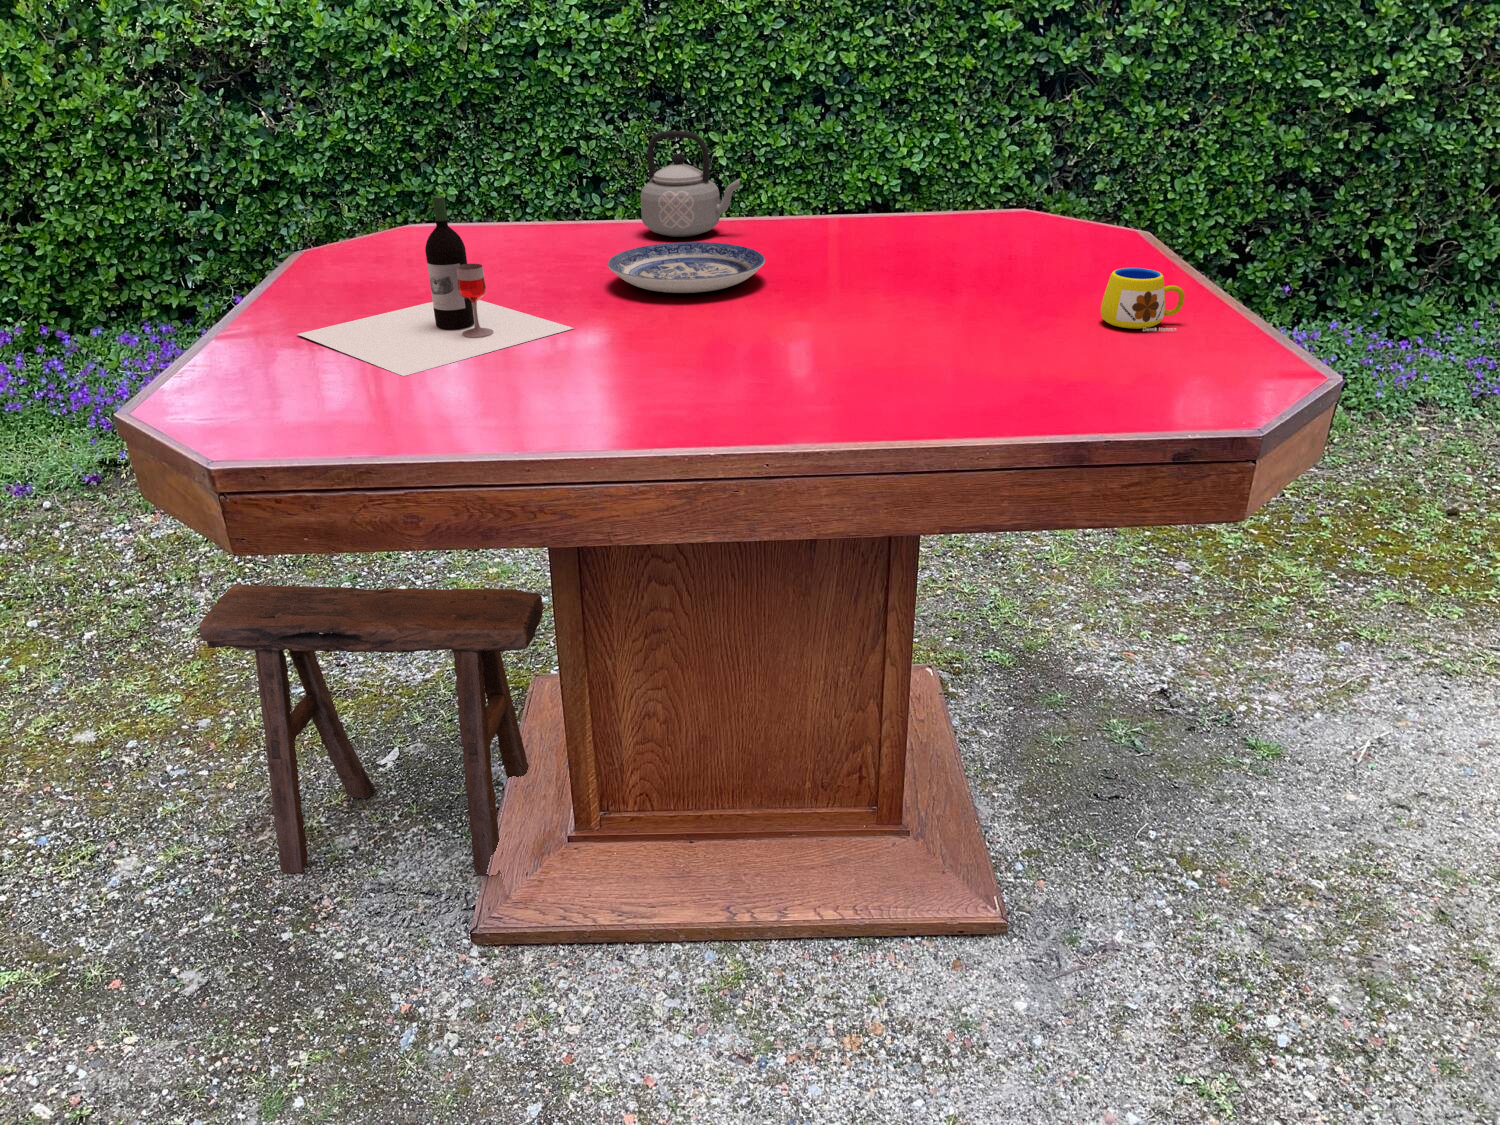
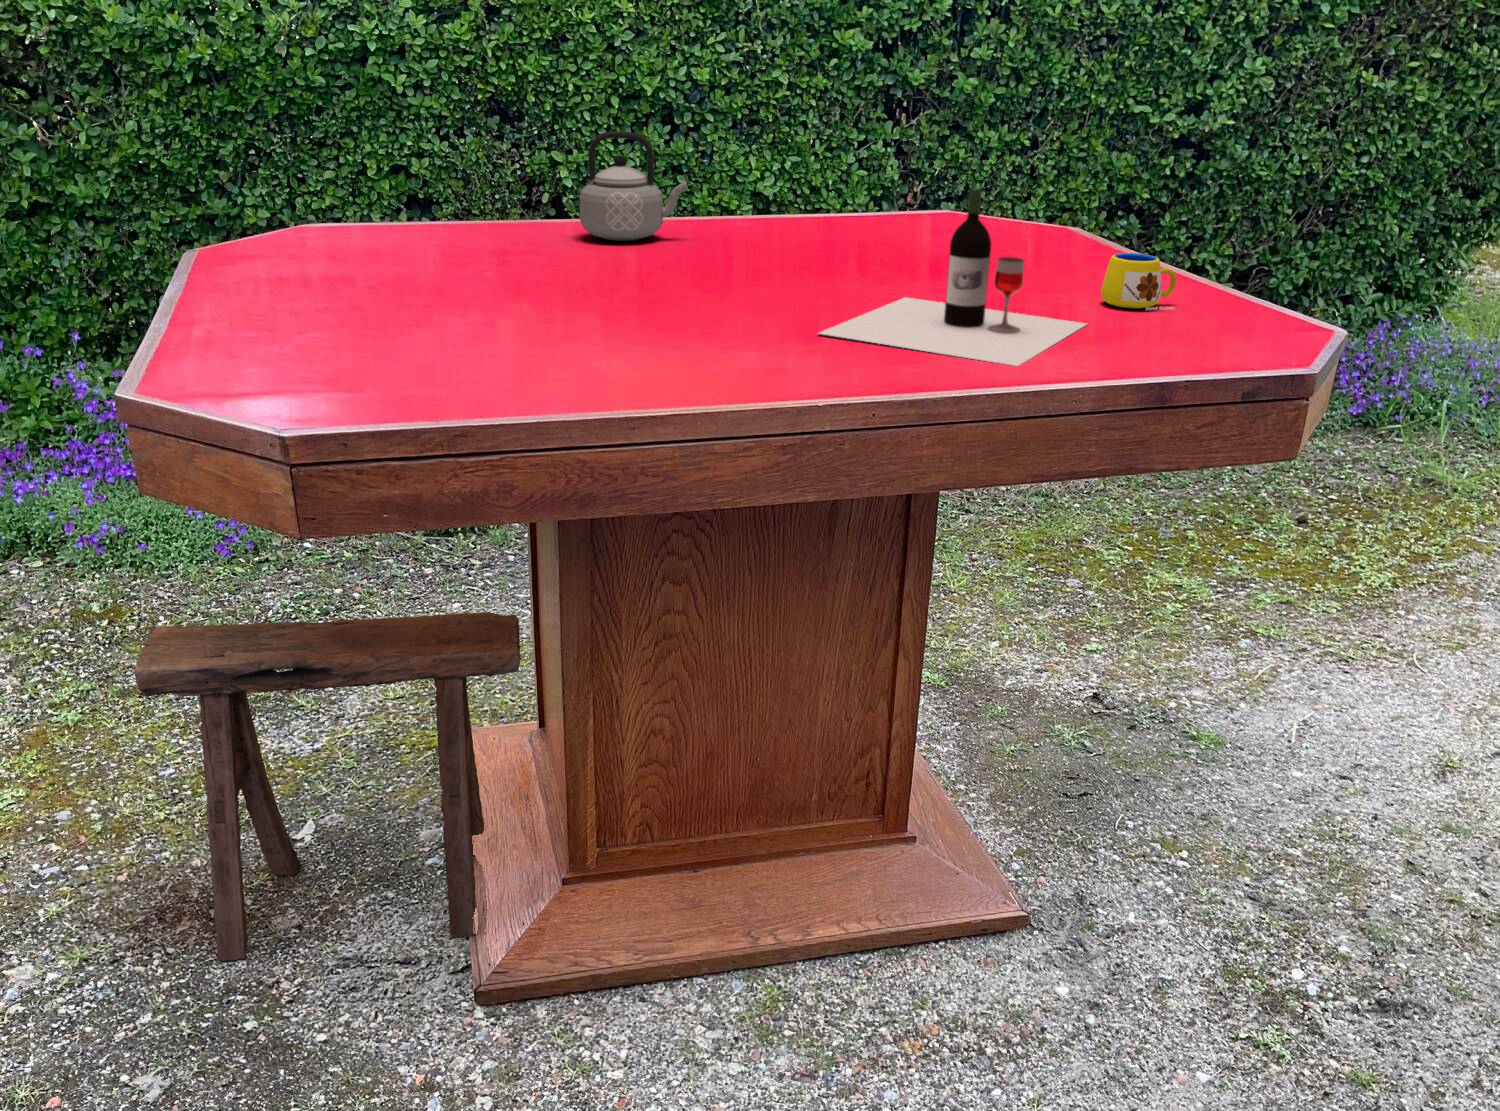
wine bottle: present [298,195,573,376] -> present [819,187,1086,366]
plate: present [608,242,765,293] -> none [593,240,755,286]

